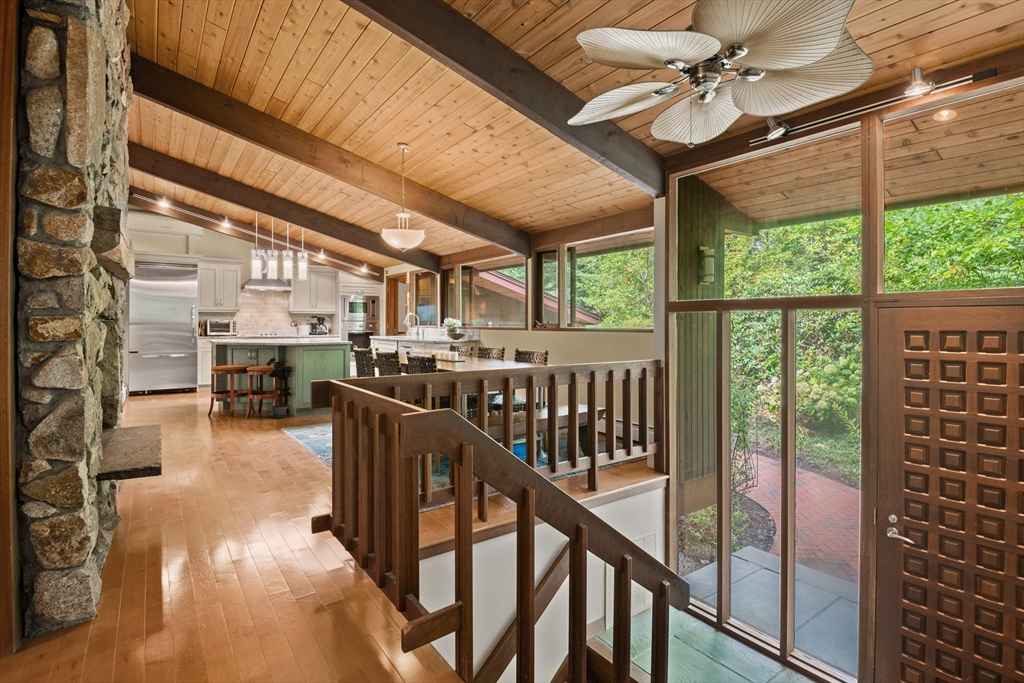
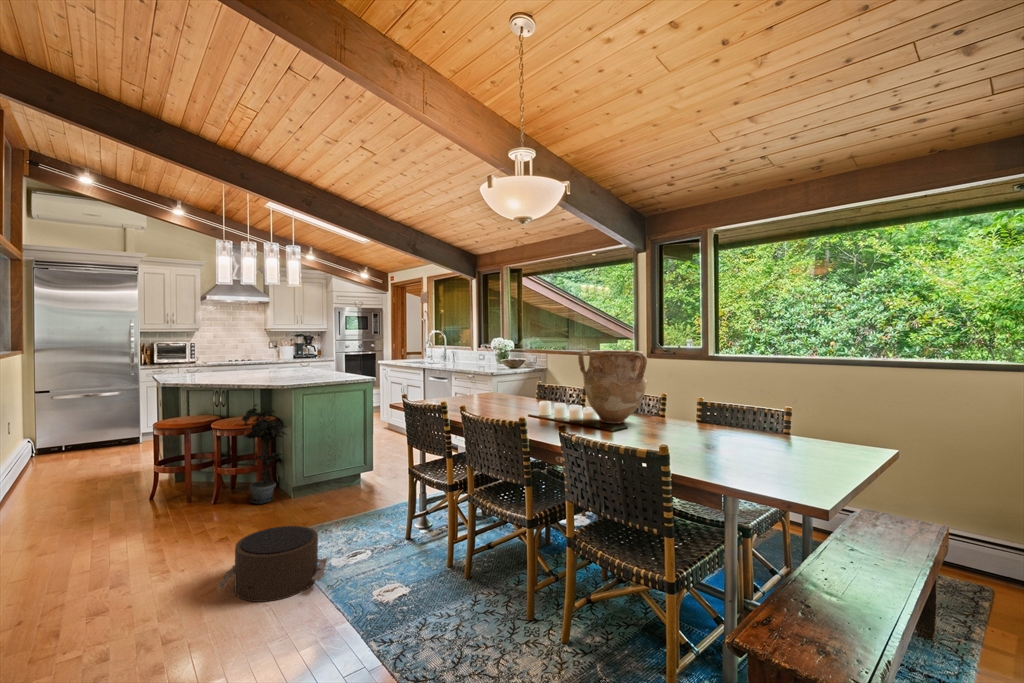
vase: none [446,318,484,359] -> present [578,349,647,424]
pouf: none [250,417,310,448] -> present [217,526,327,602]

